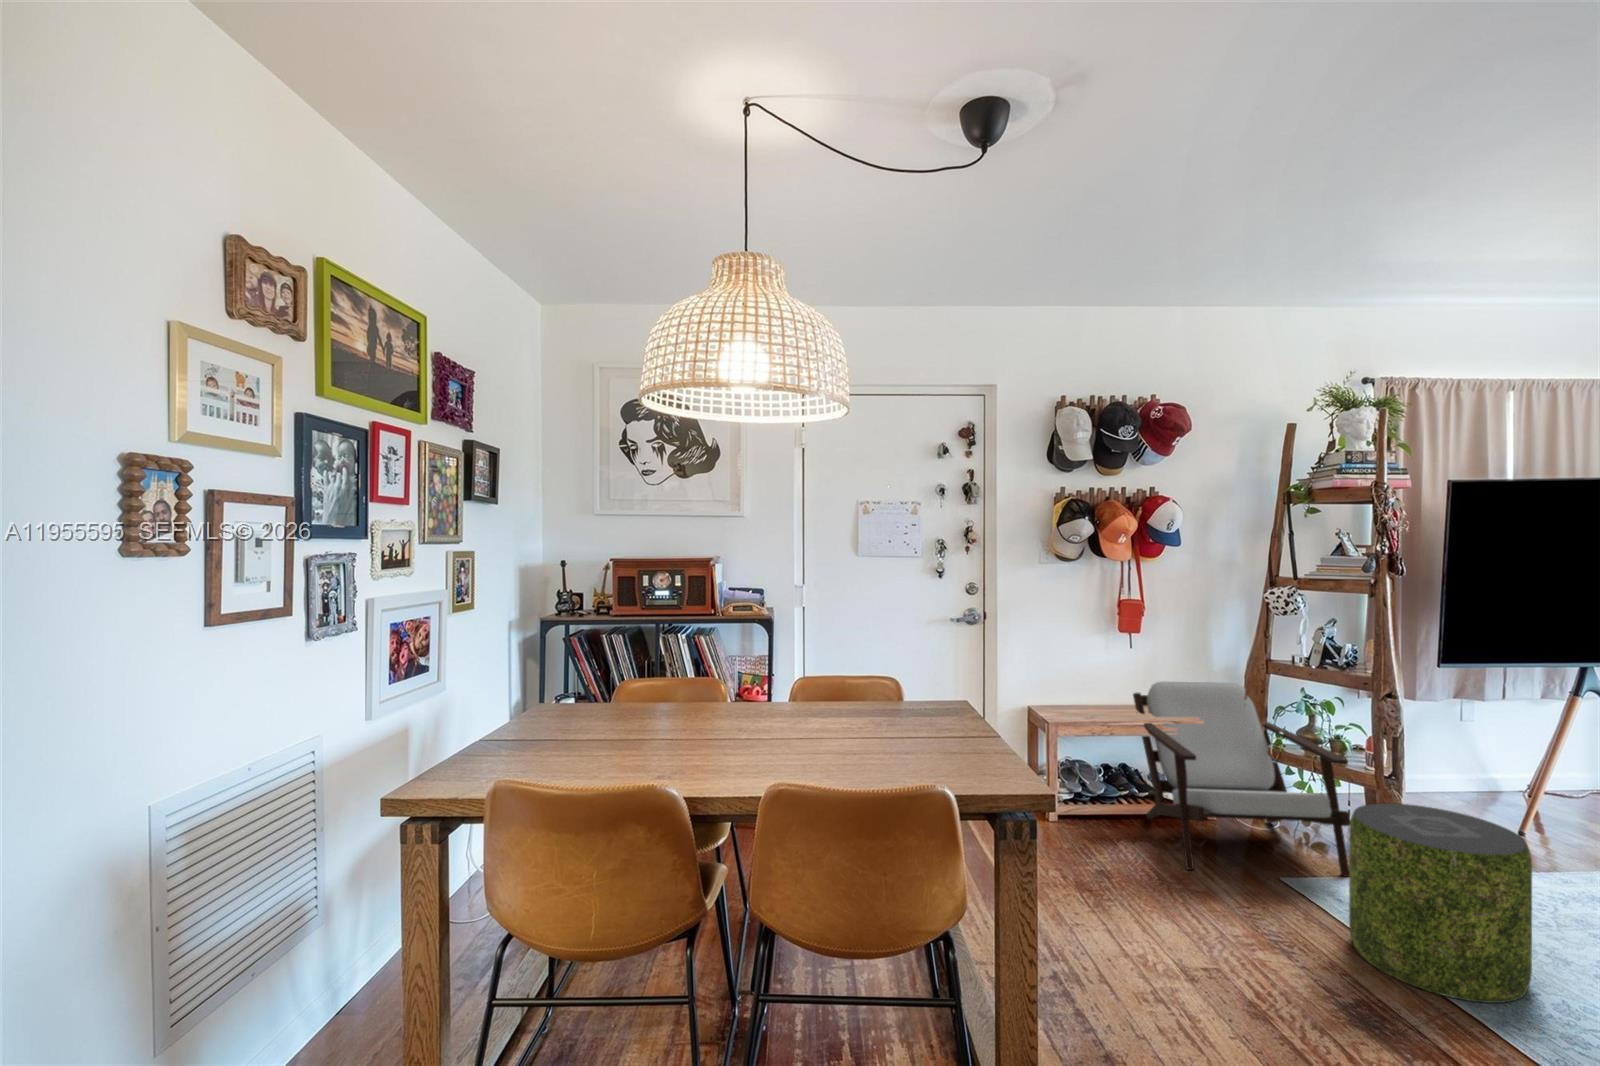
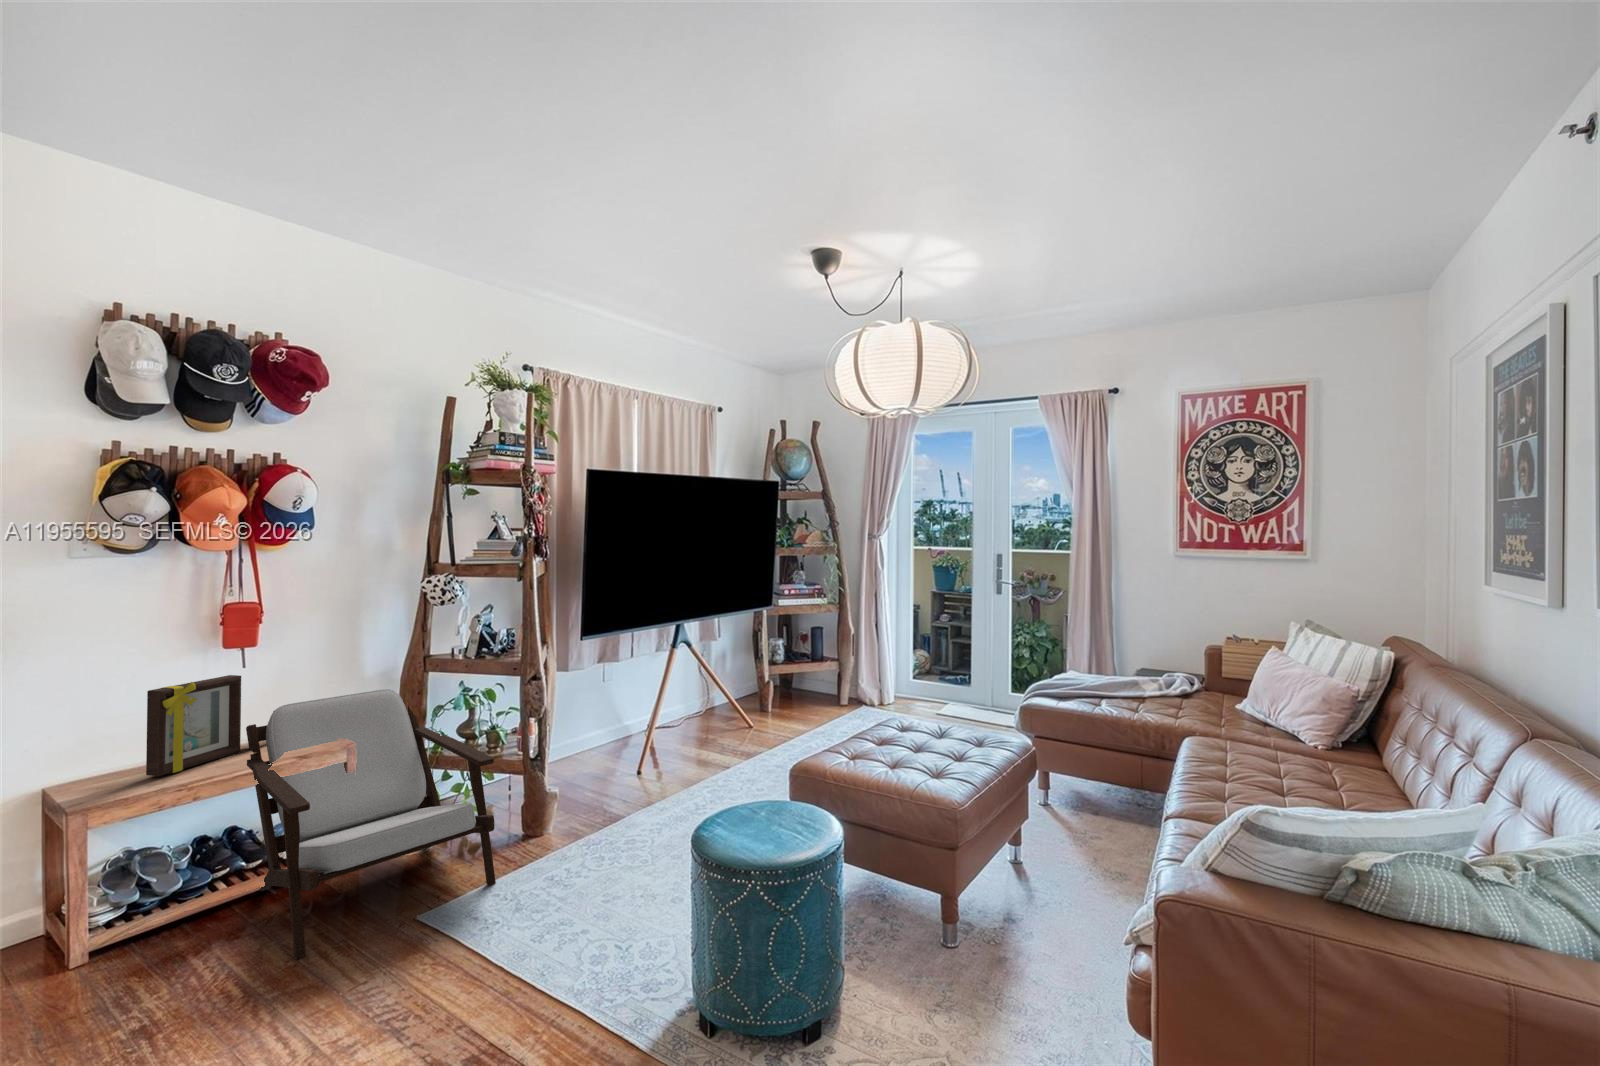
picture frame: none [1081,653,1132,715] -> present [146,675,241,776]
pouf: present [1349,803,1532,1003] -> none [480,796,638,1016]

